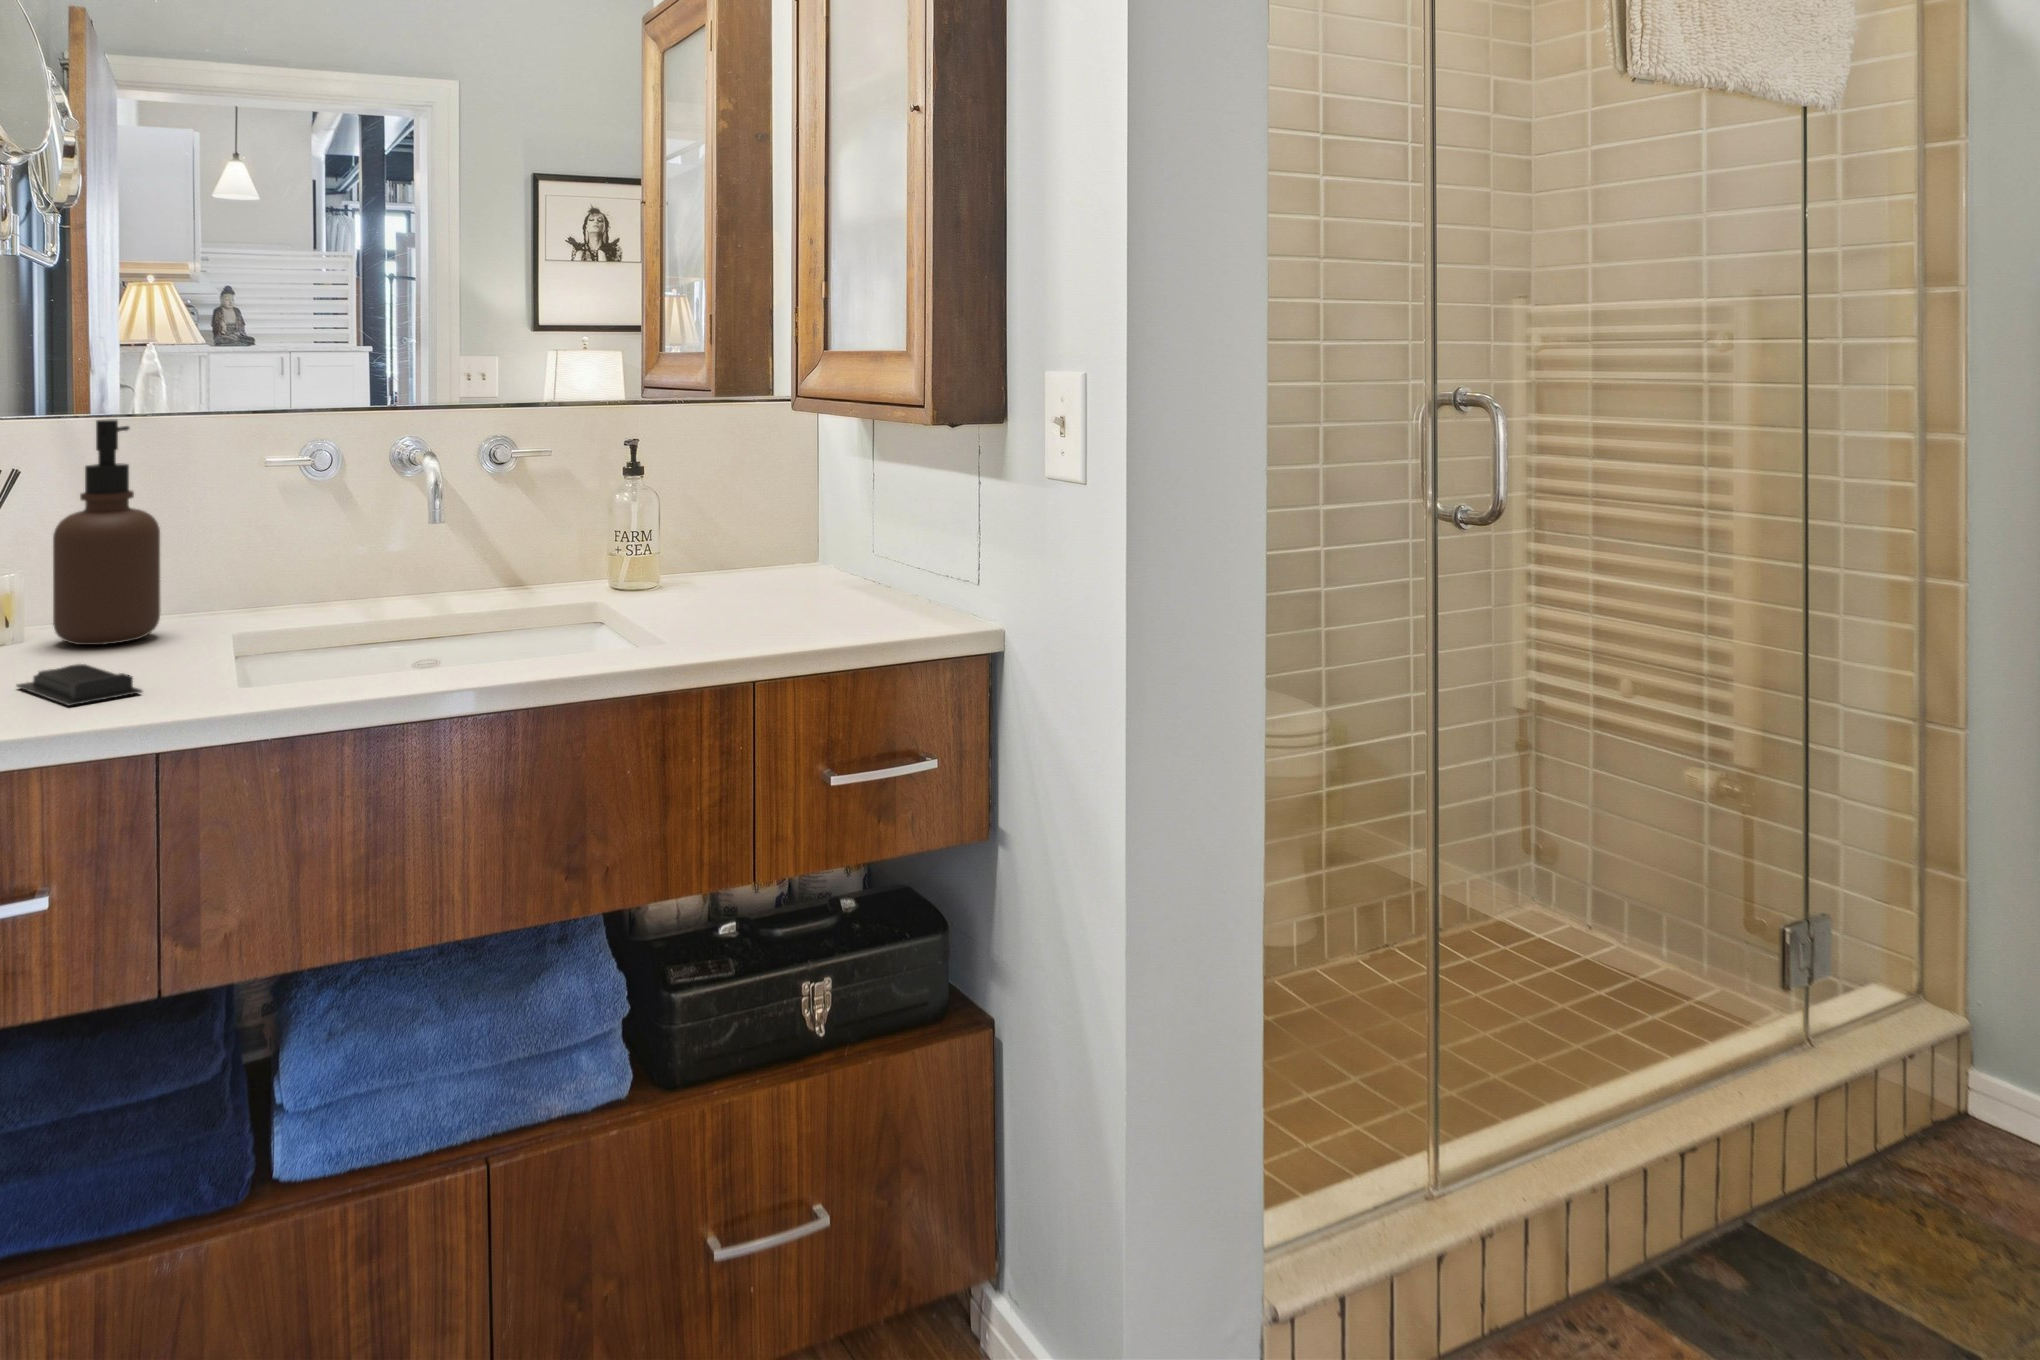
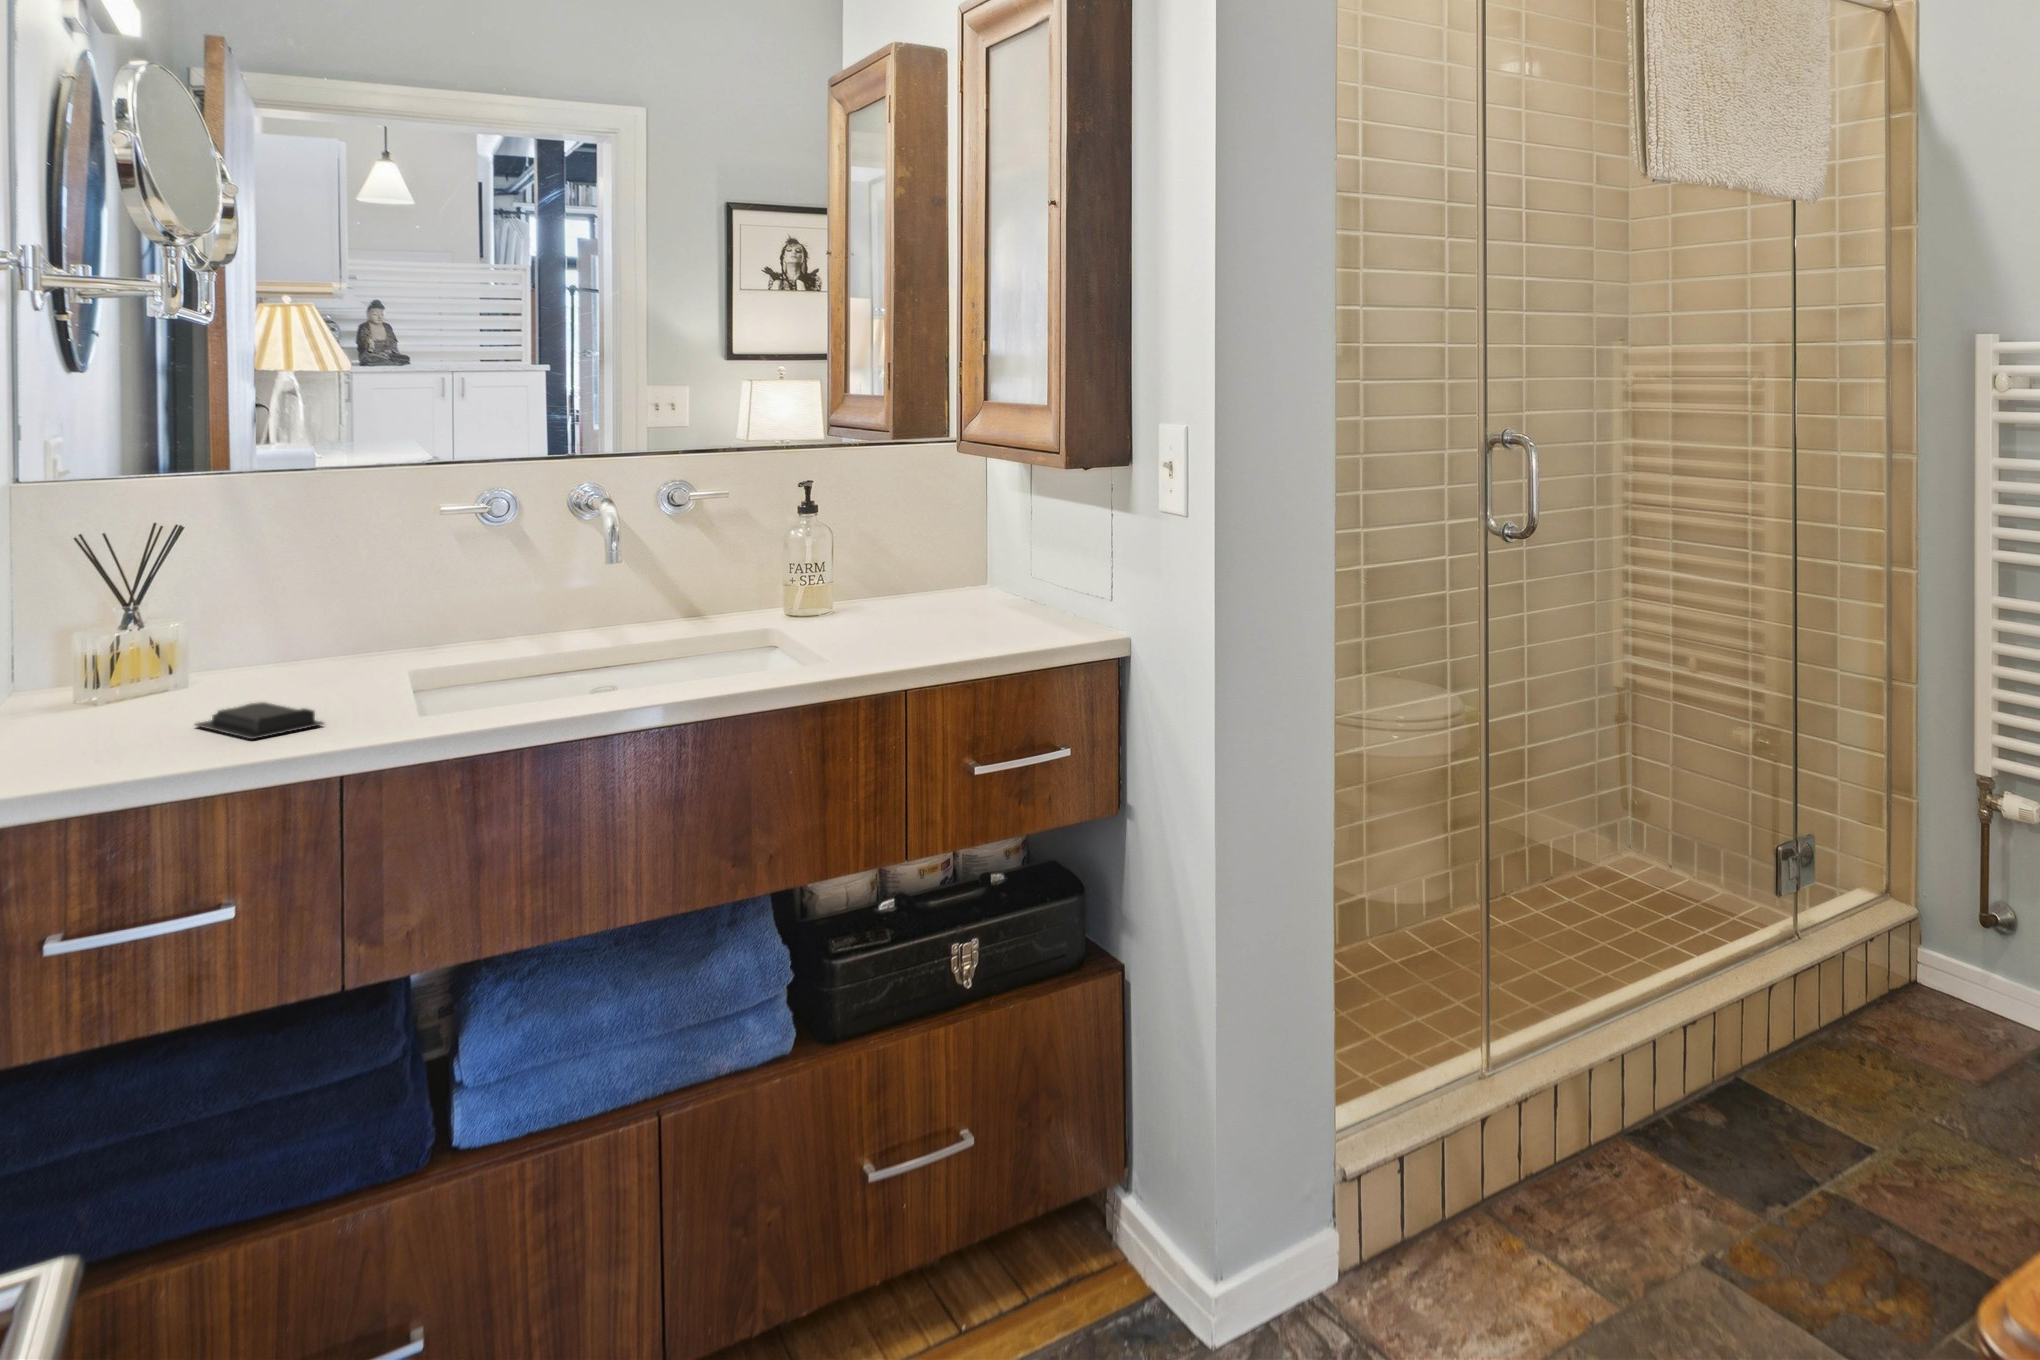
soap dispenser: present [53,419,160,645] -> none [224,475,335,685]

